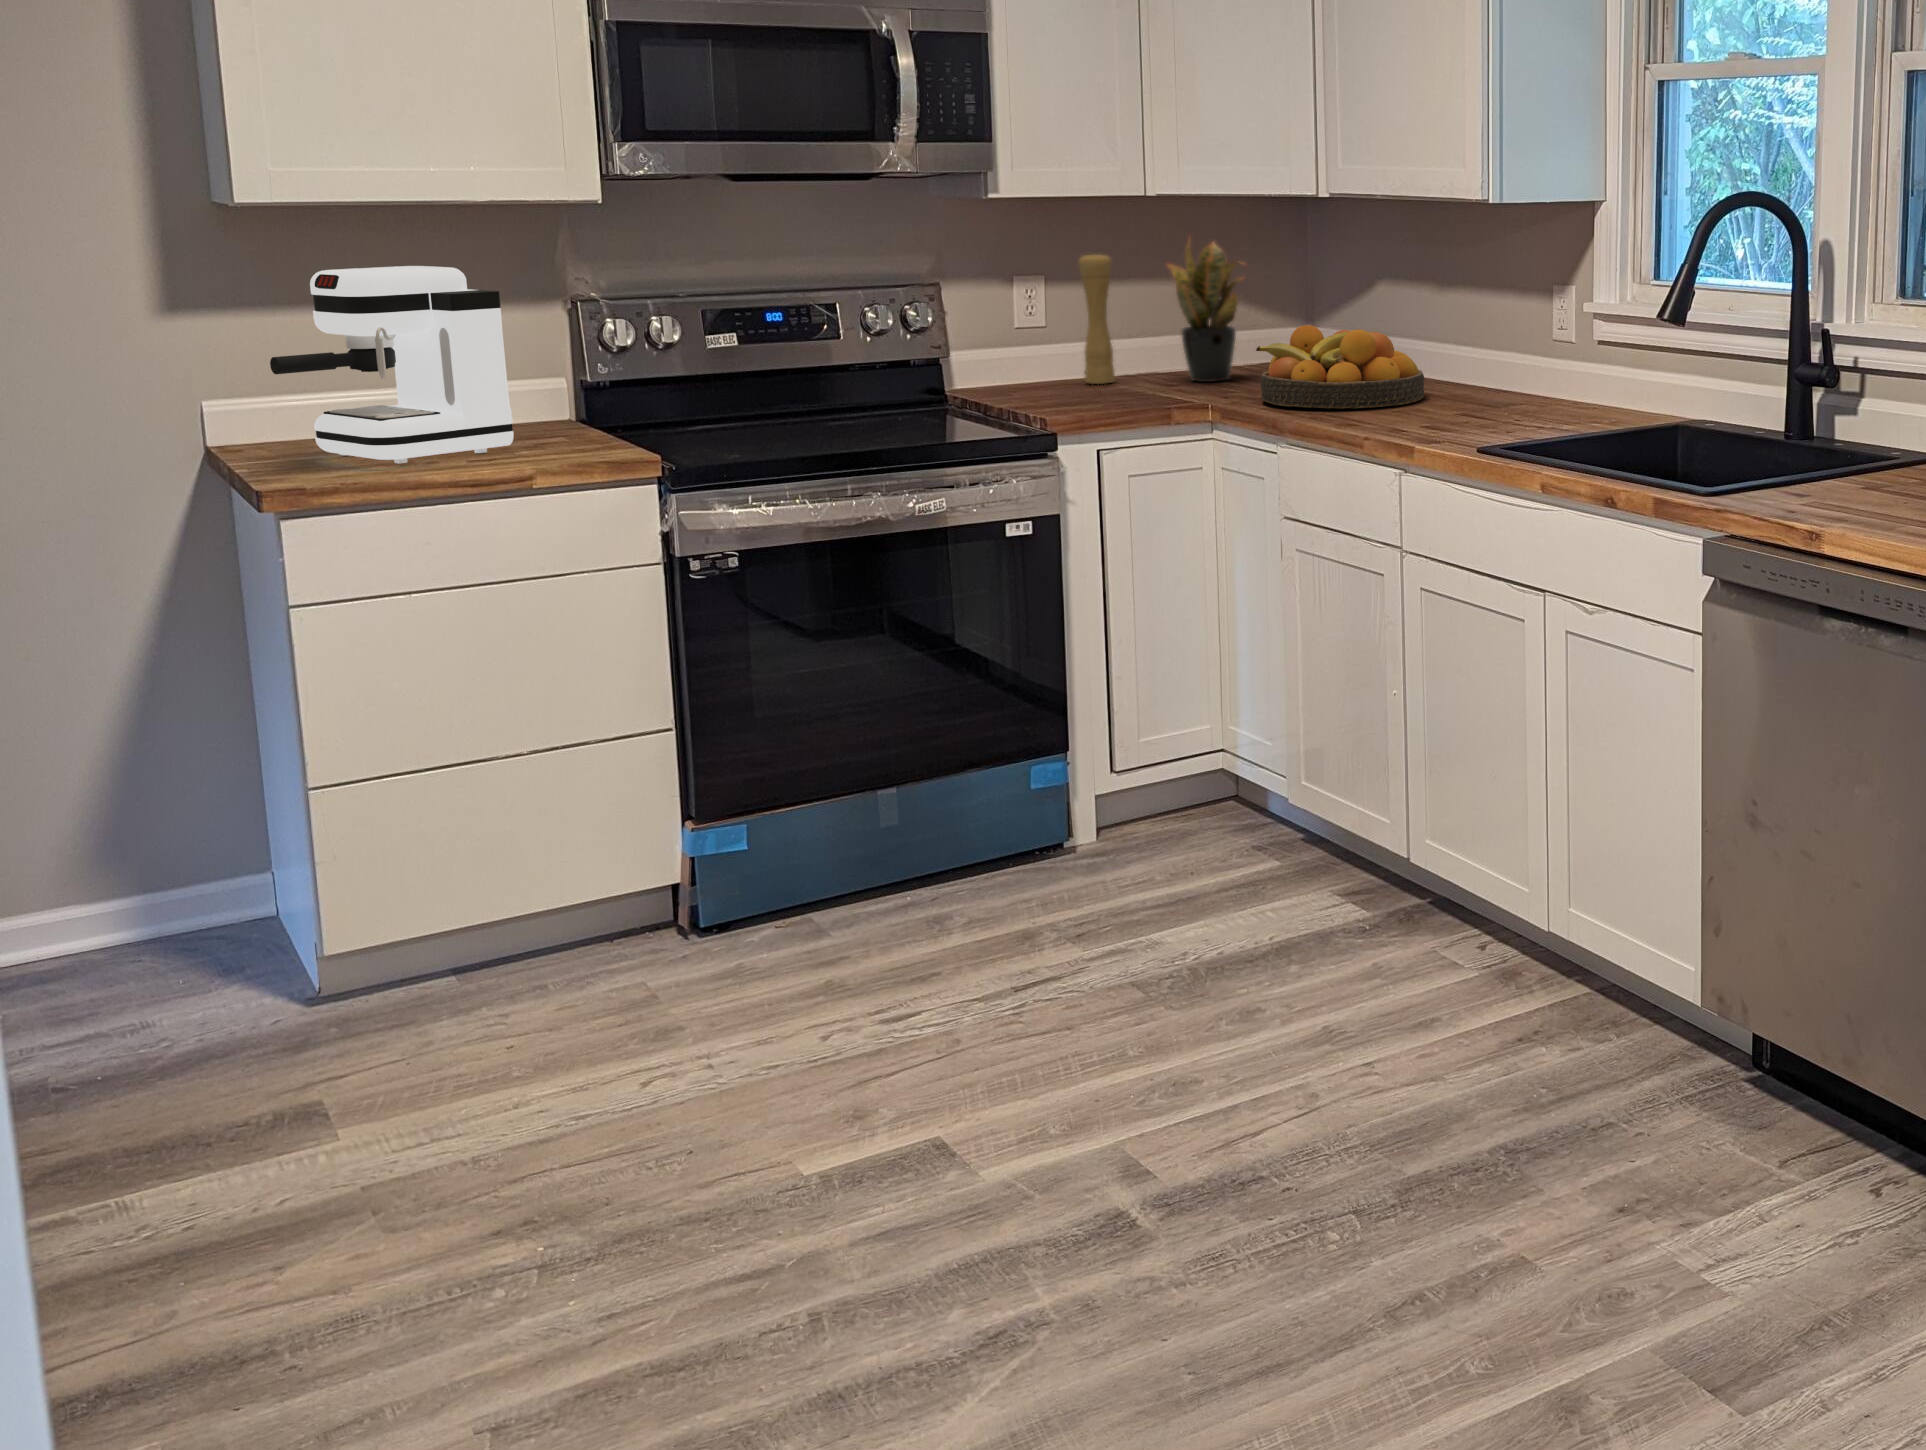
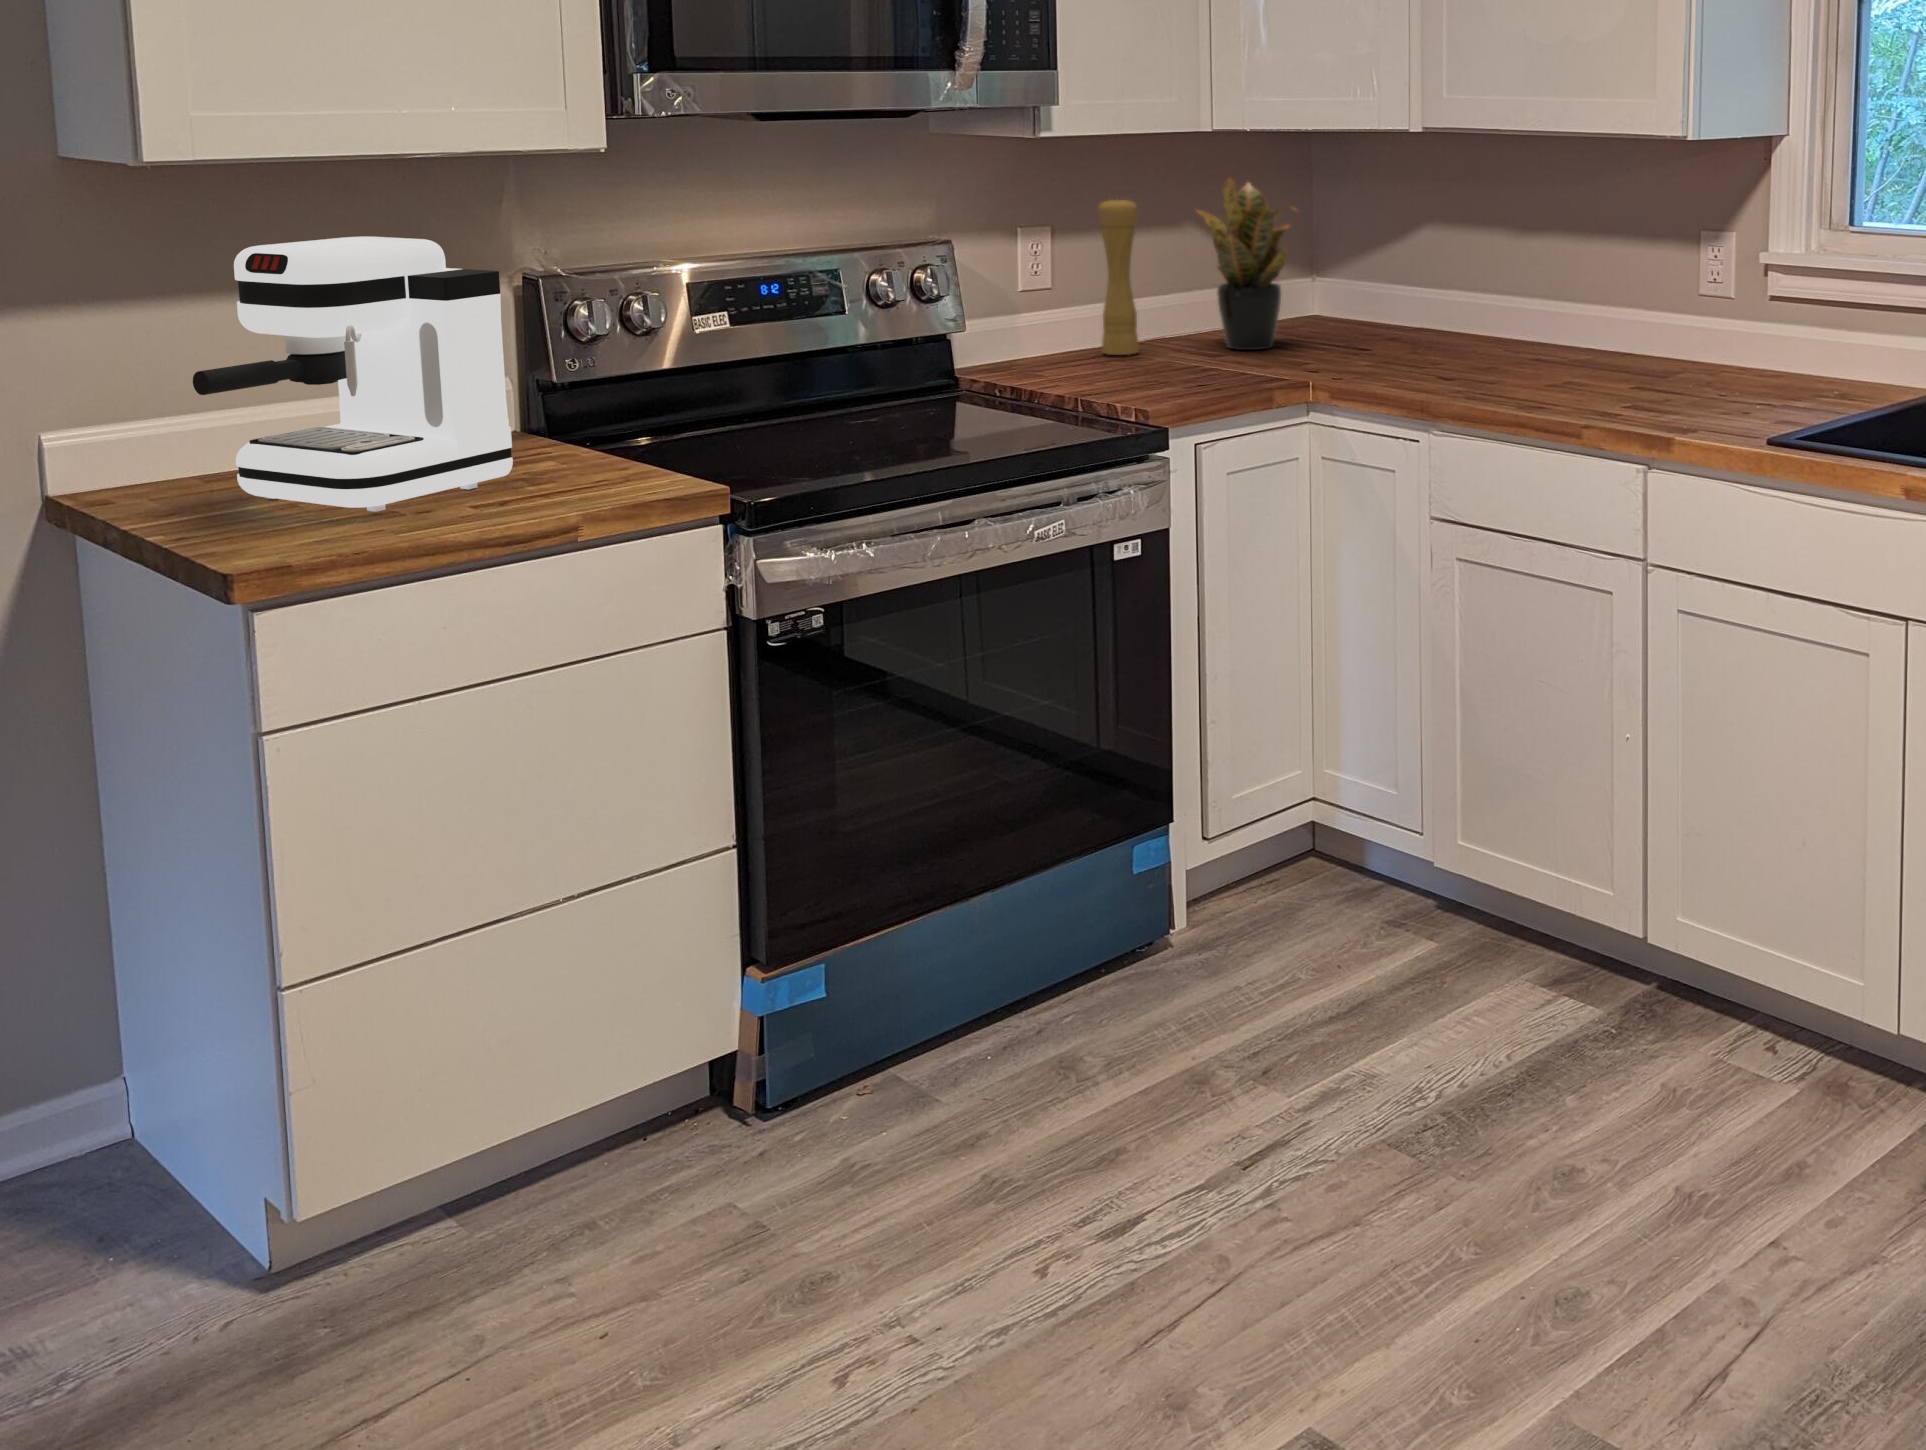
fruit bowl: present [1256,325,1424,409] -> none [1363,286,1558,388]

